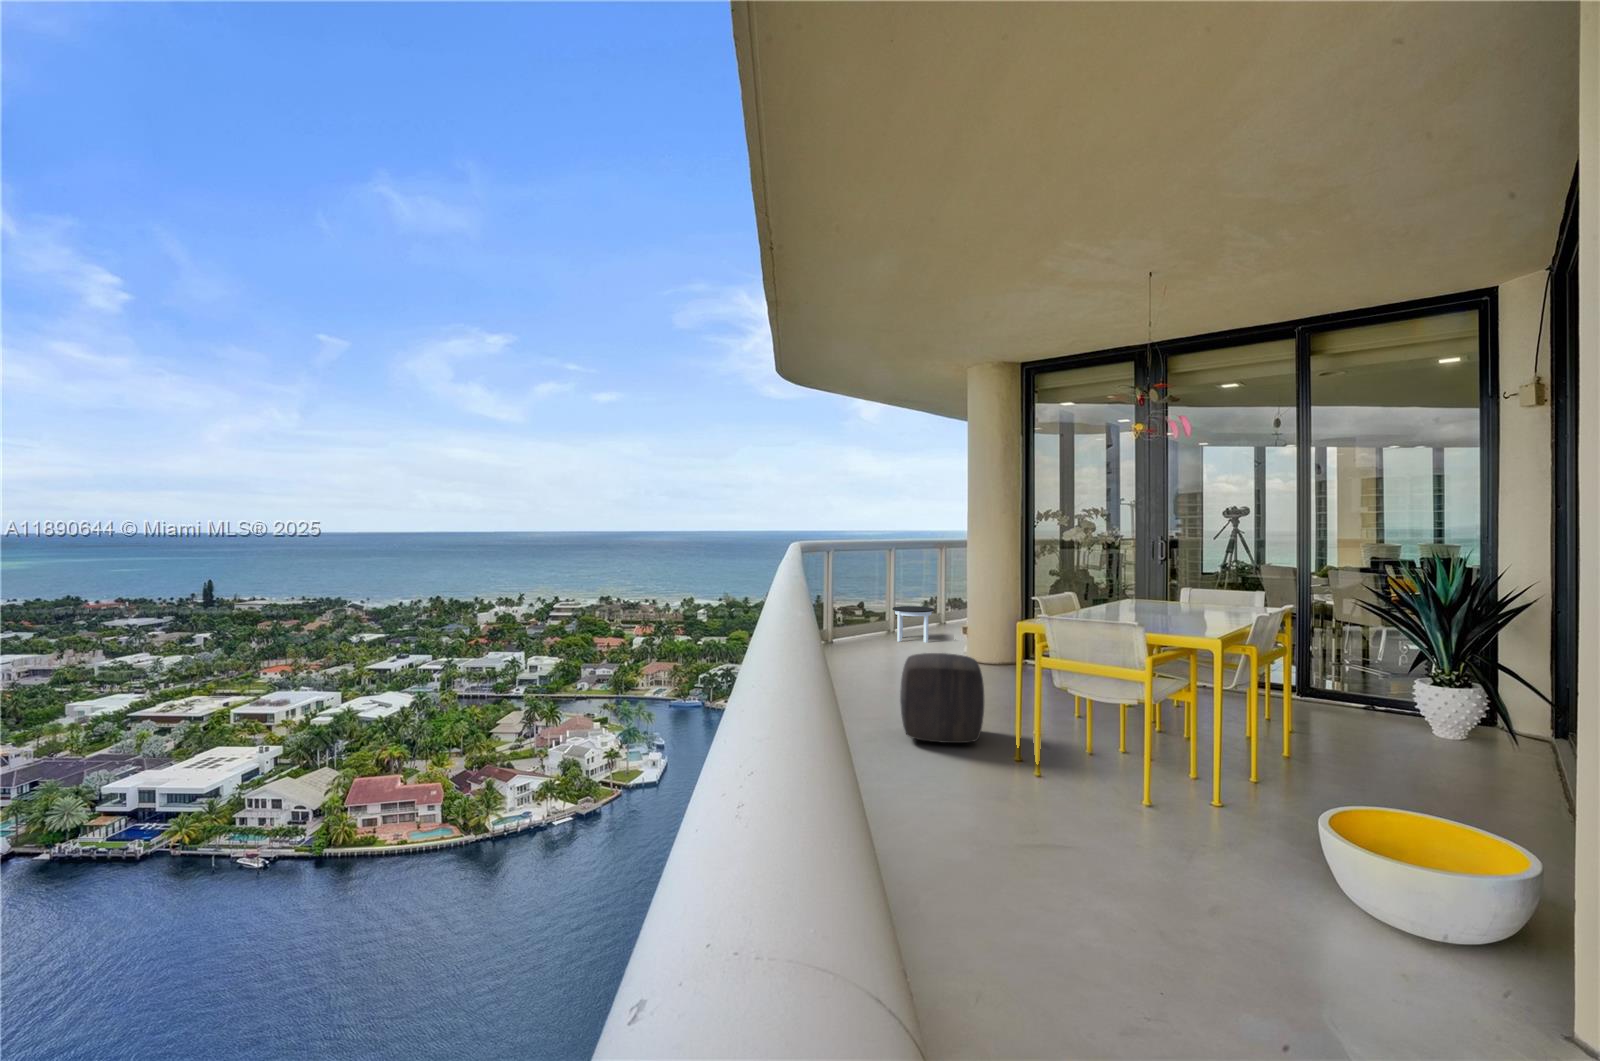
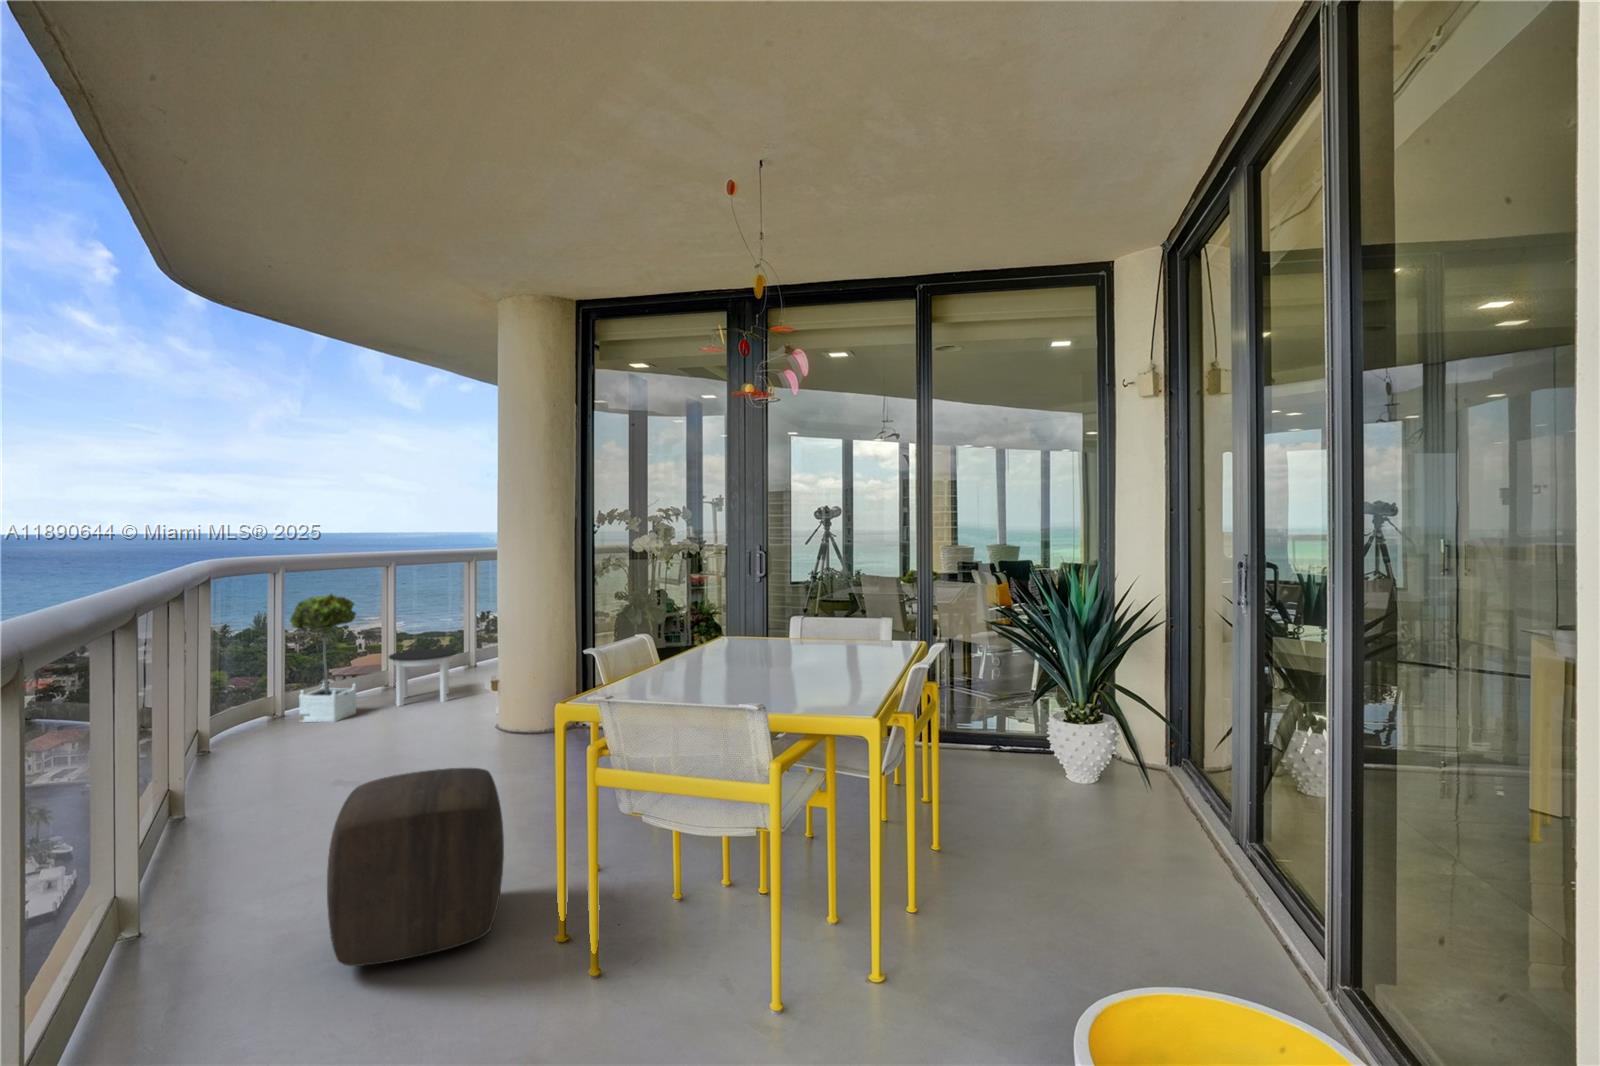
potted tree: none [841,564,876,645] -> present [290,594,357,722]

